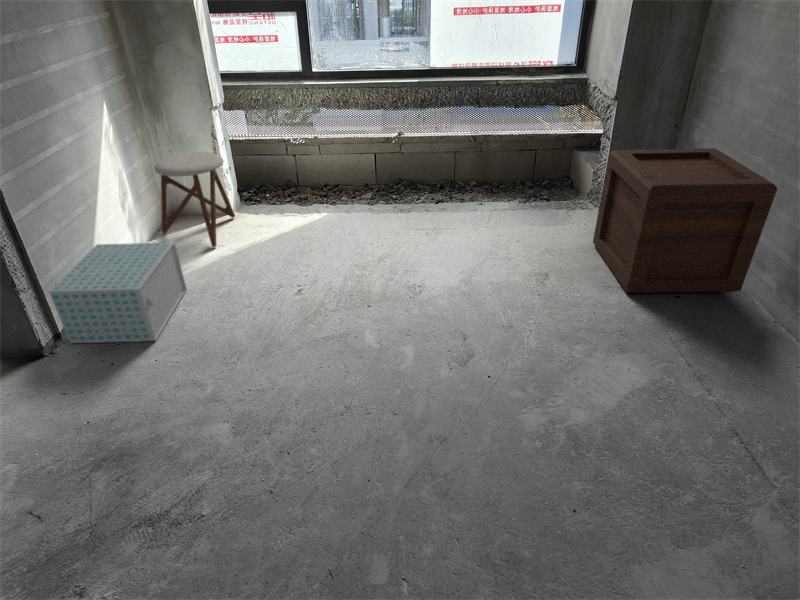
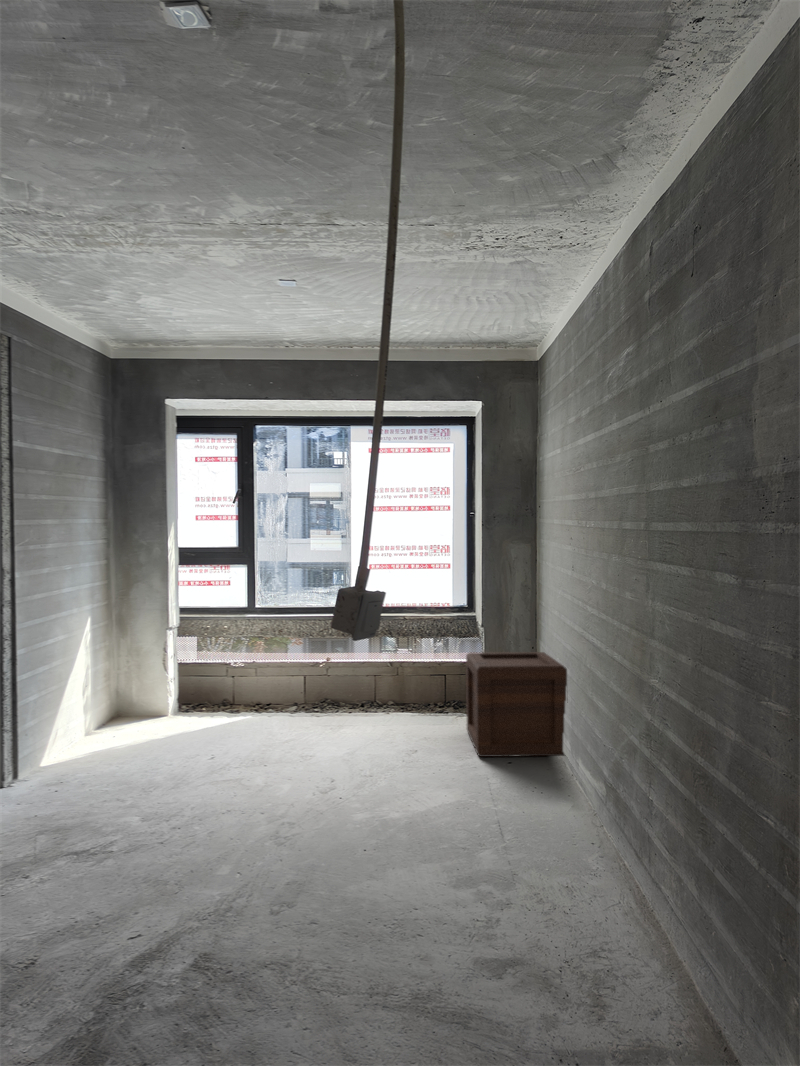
stool: present [155,152,235,247] -> none [106,658,171,733]
storage box: present [49,243,186,343] -> none [24,713,123,782]

